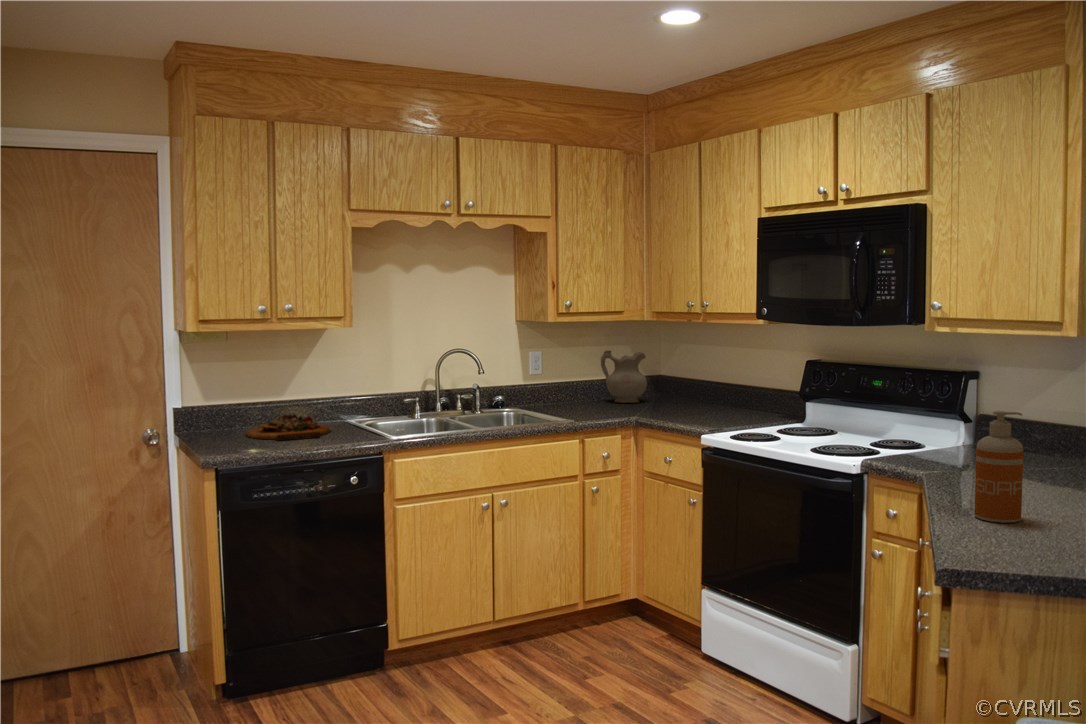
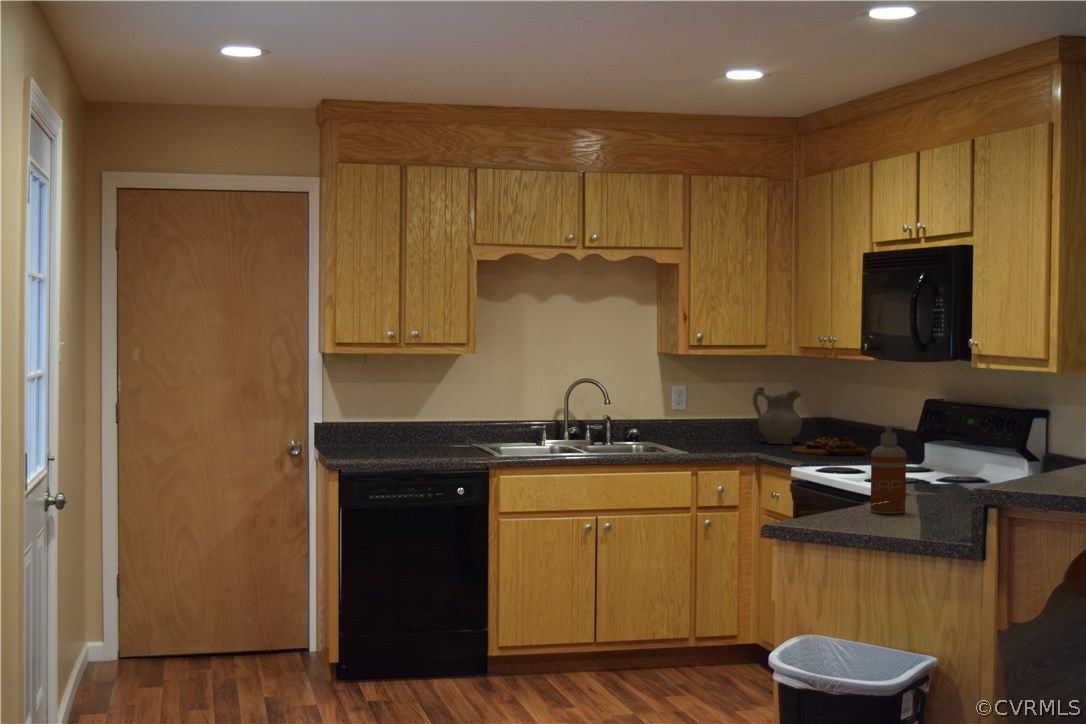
cutting board: present [246,414,331,441] -> present [792,435,869,456]

